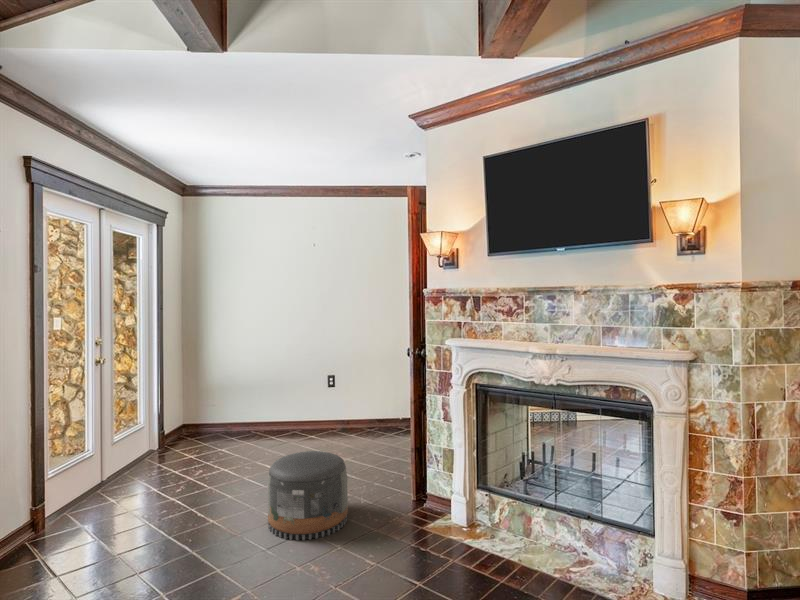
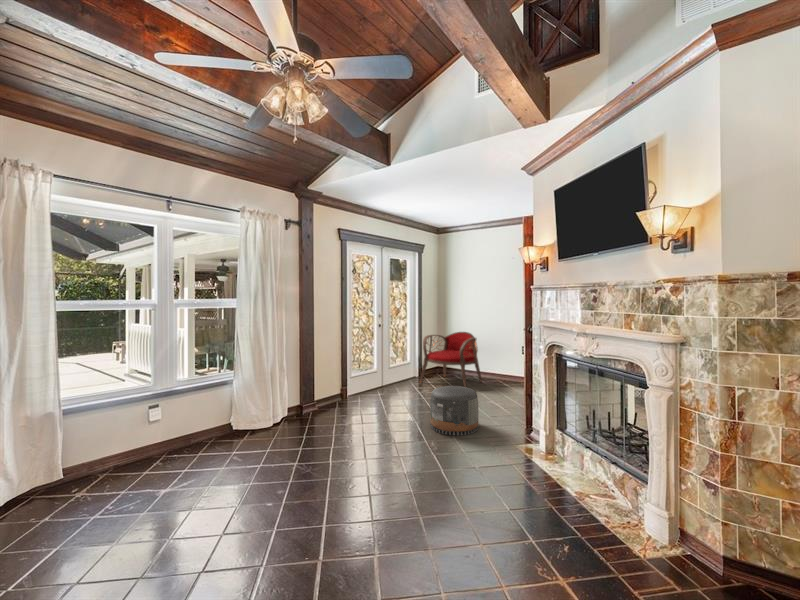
armchair: none [175,360,275,455] -> present [420,332,482,387]

